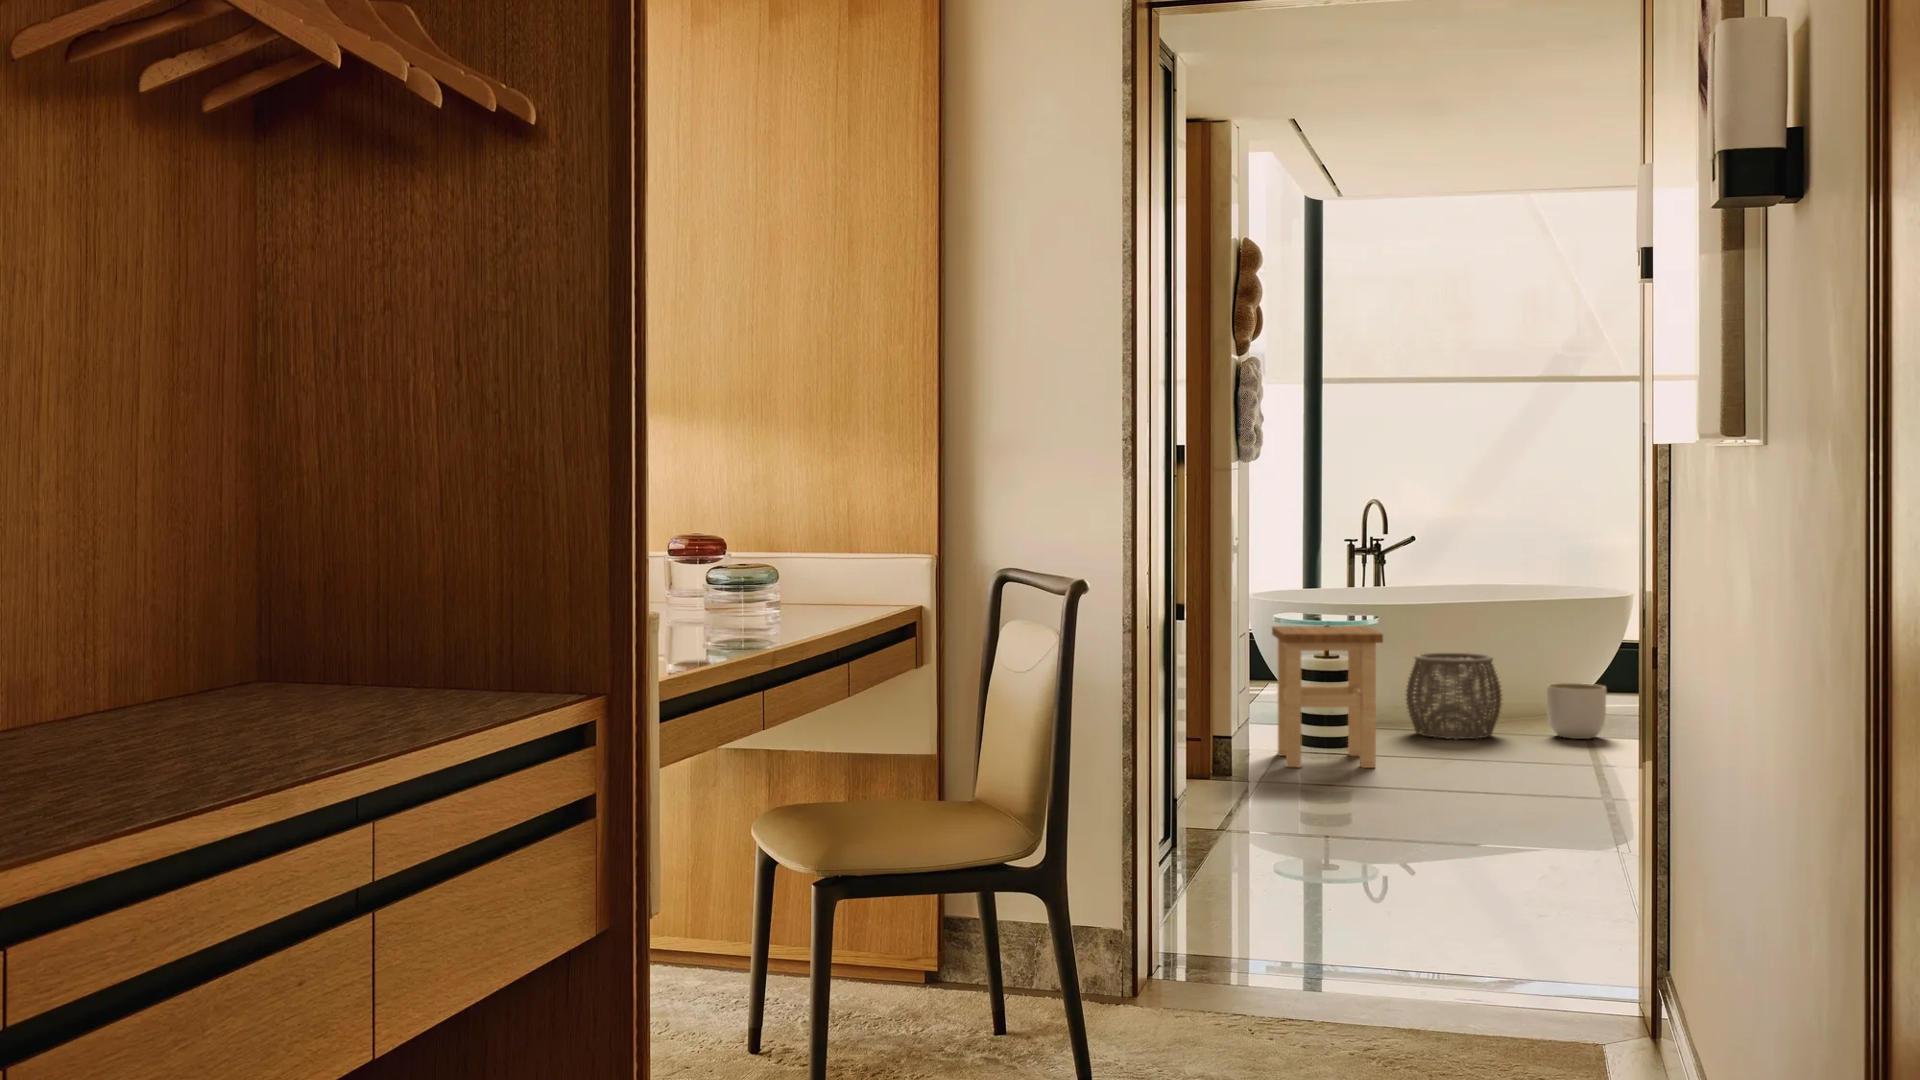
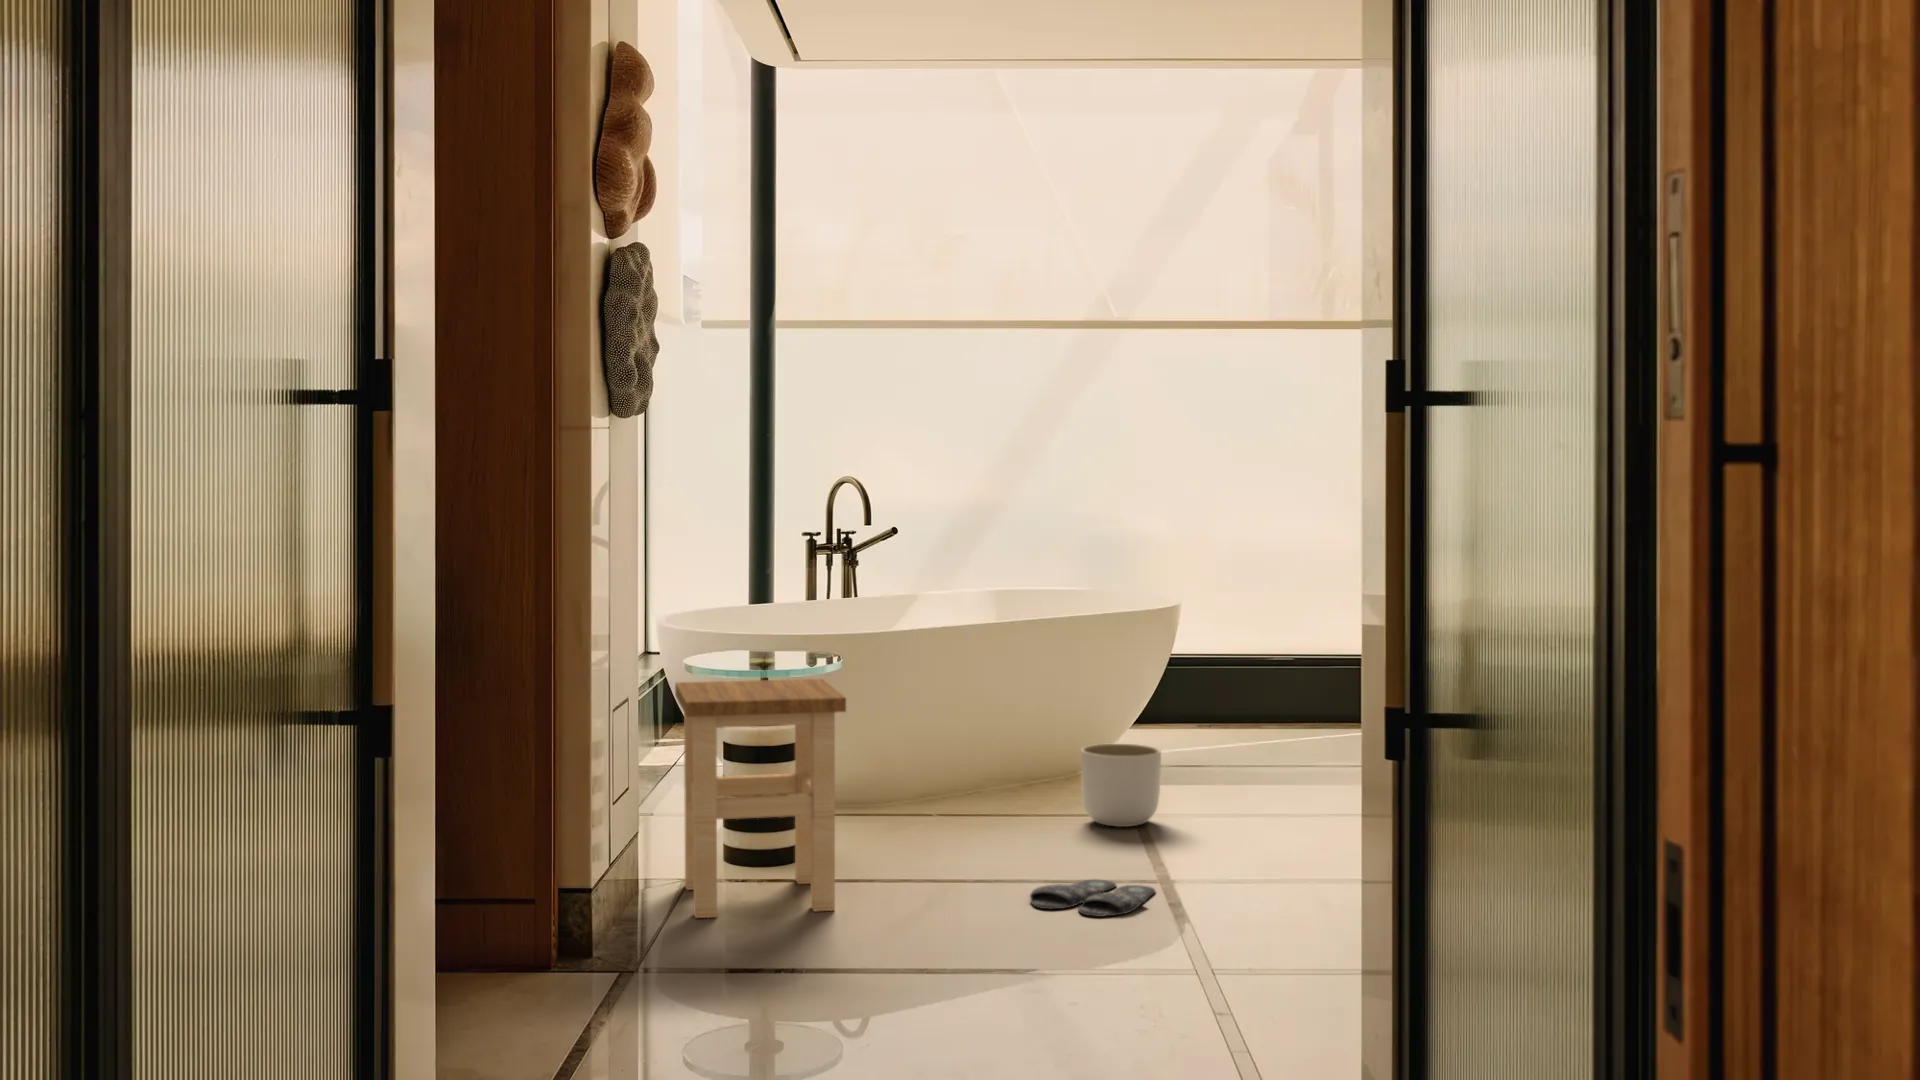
woven basket: present [1406,653,1502,740] -> none [883,704,1021,837]
slippers: none [1505,761,1593,777] -> present [1030,879,1155,917]

